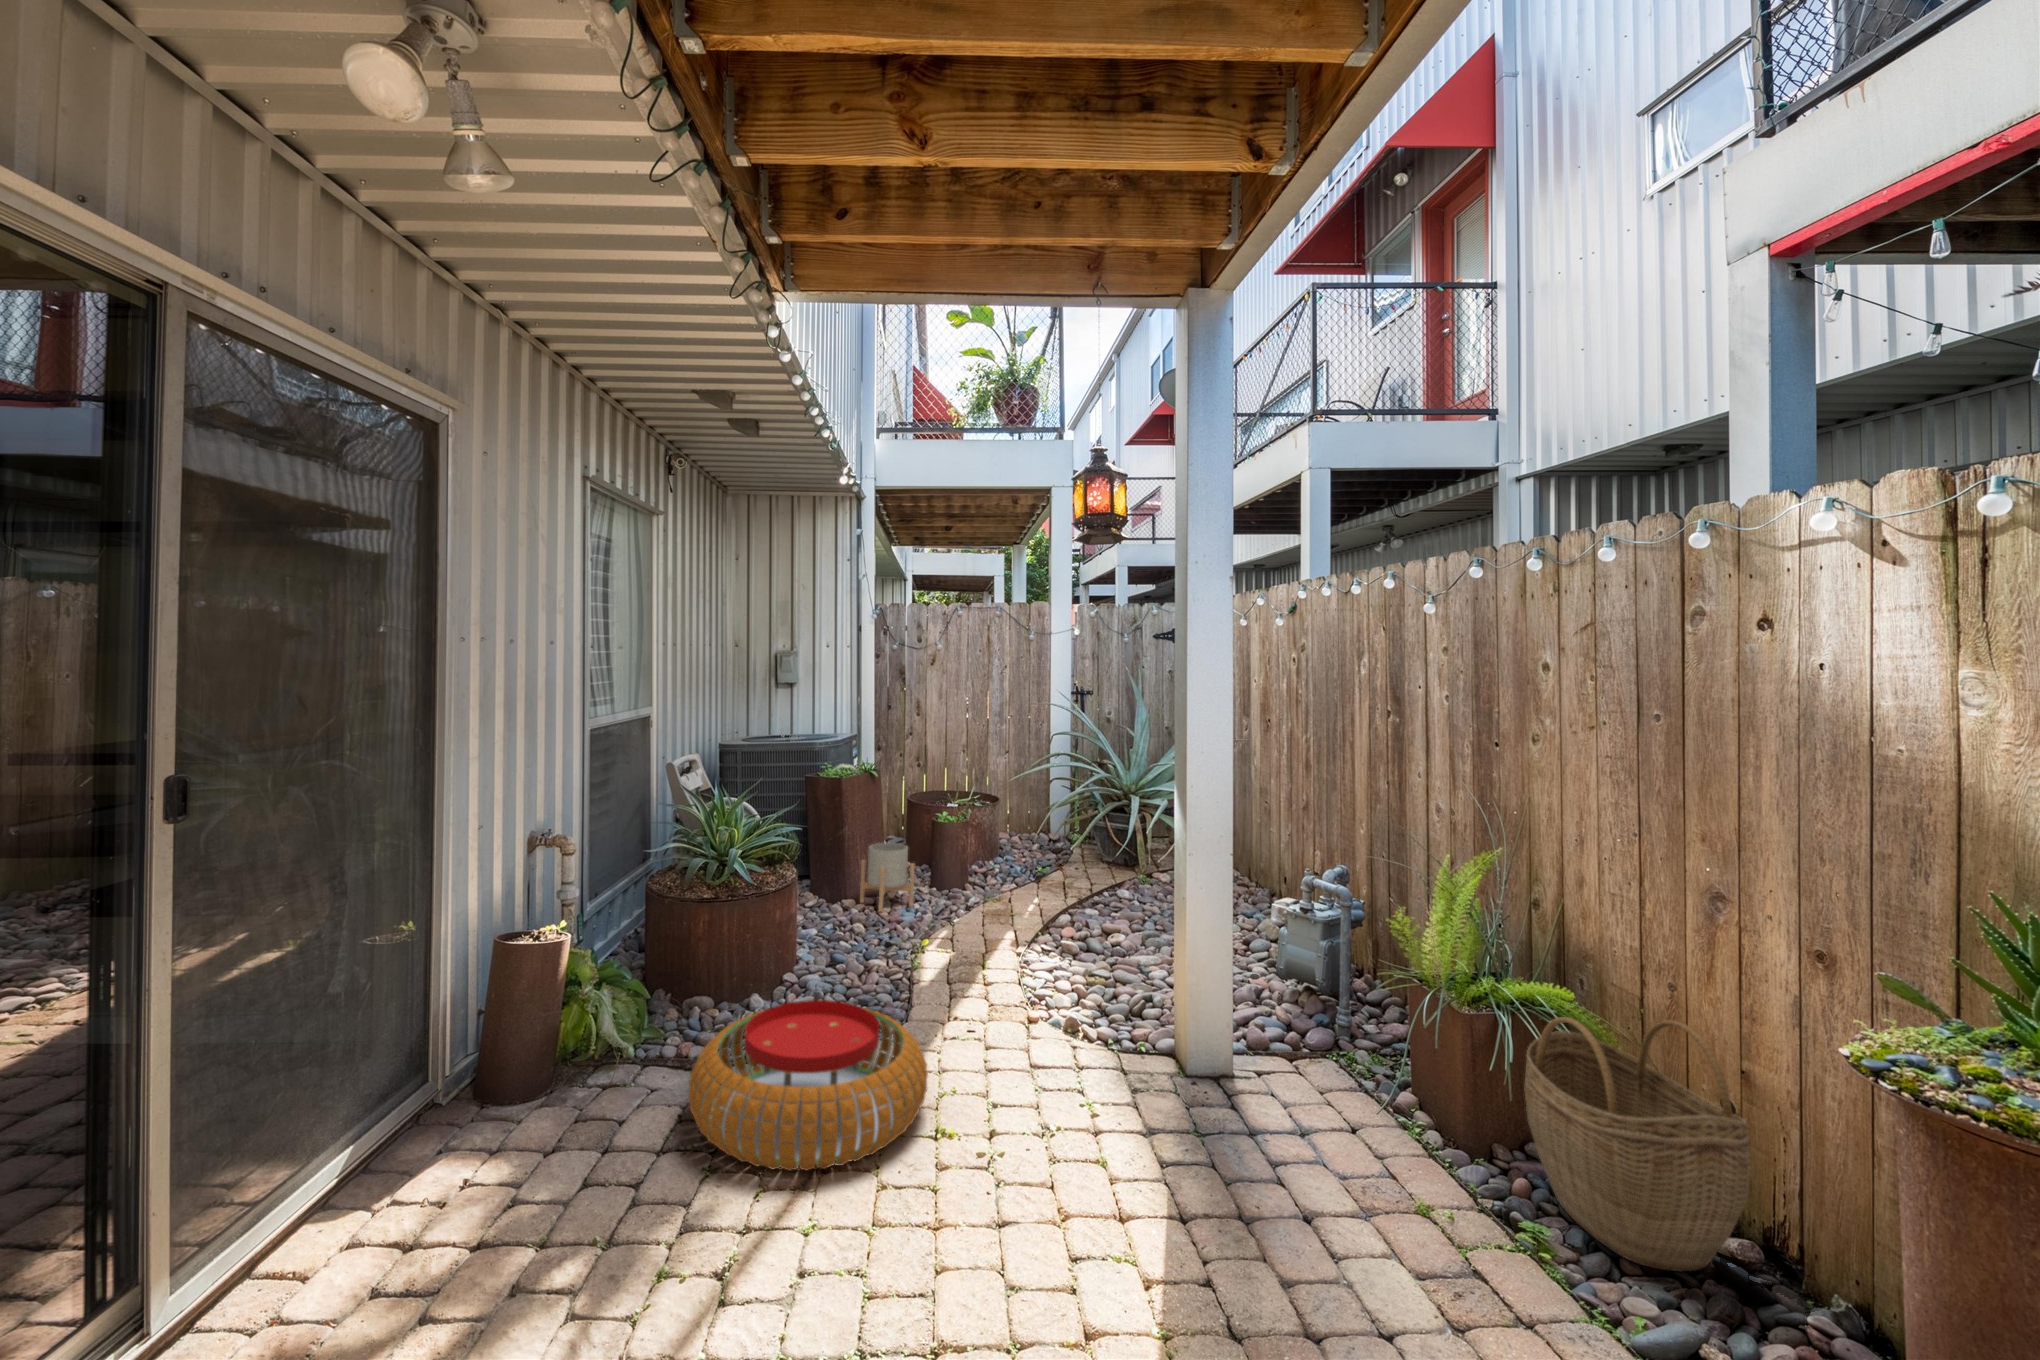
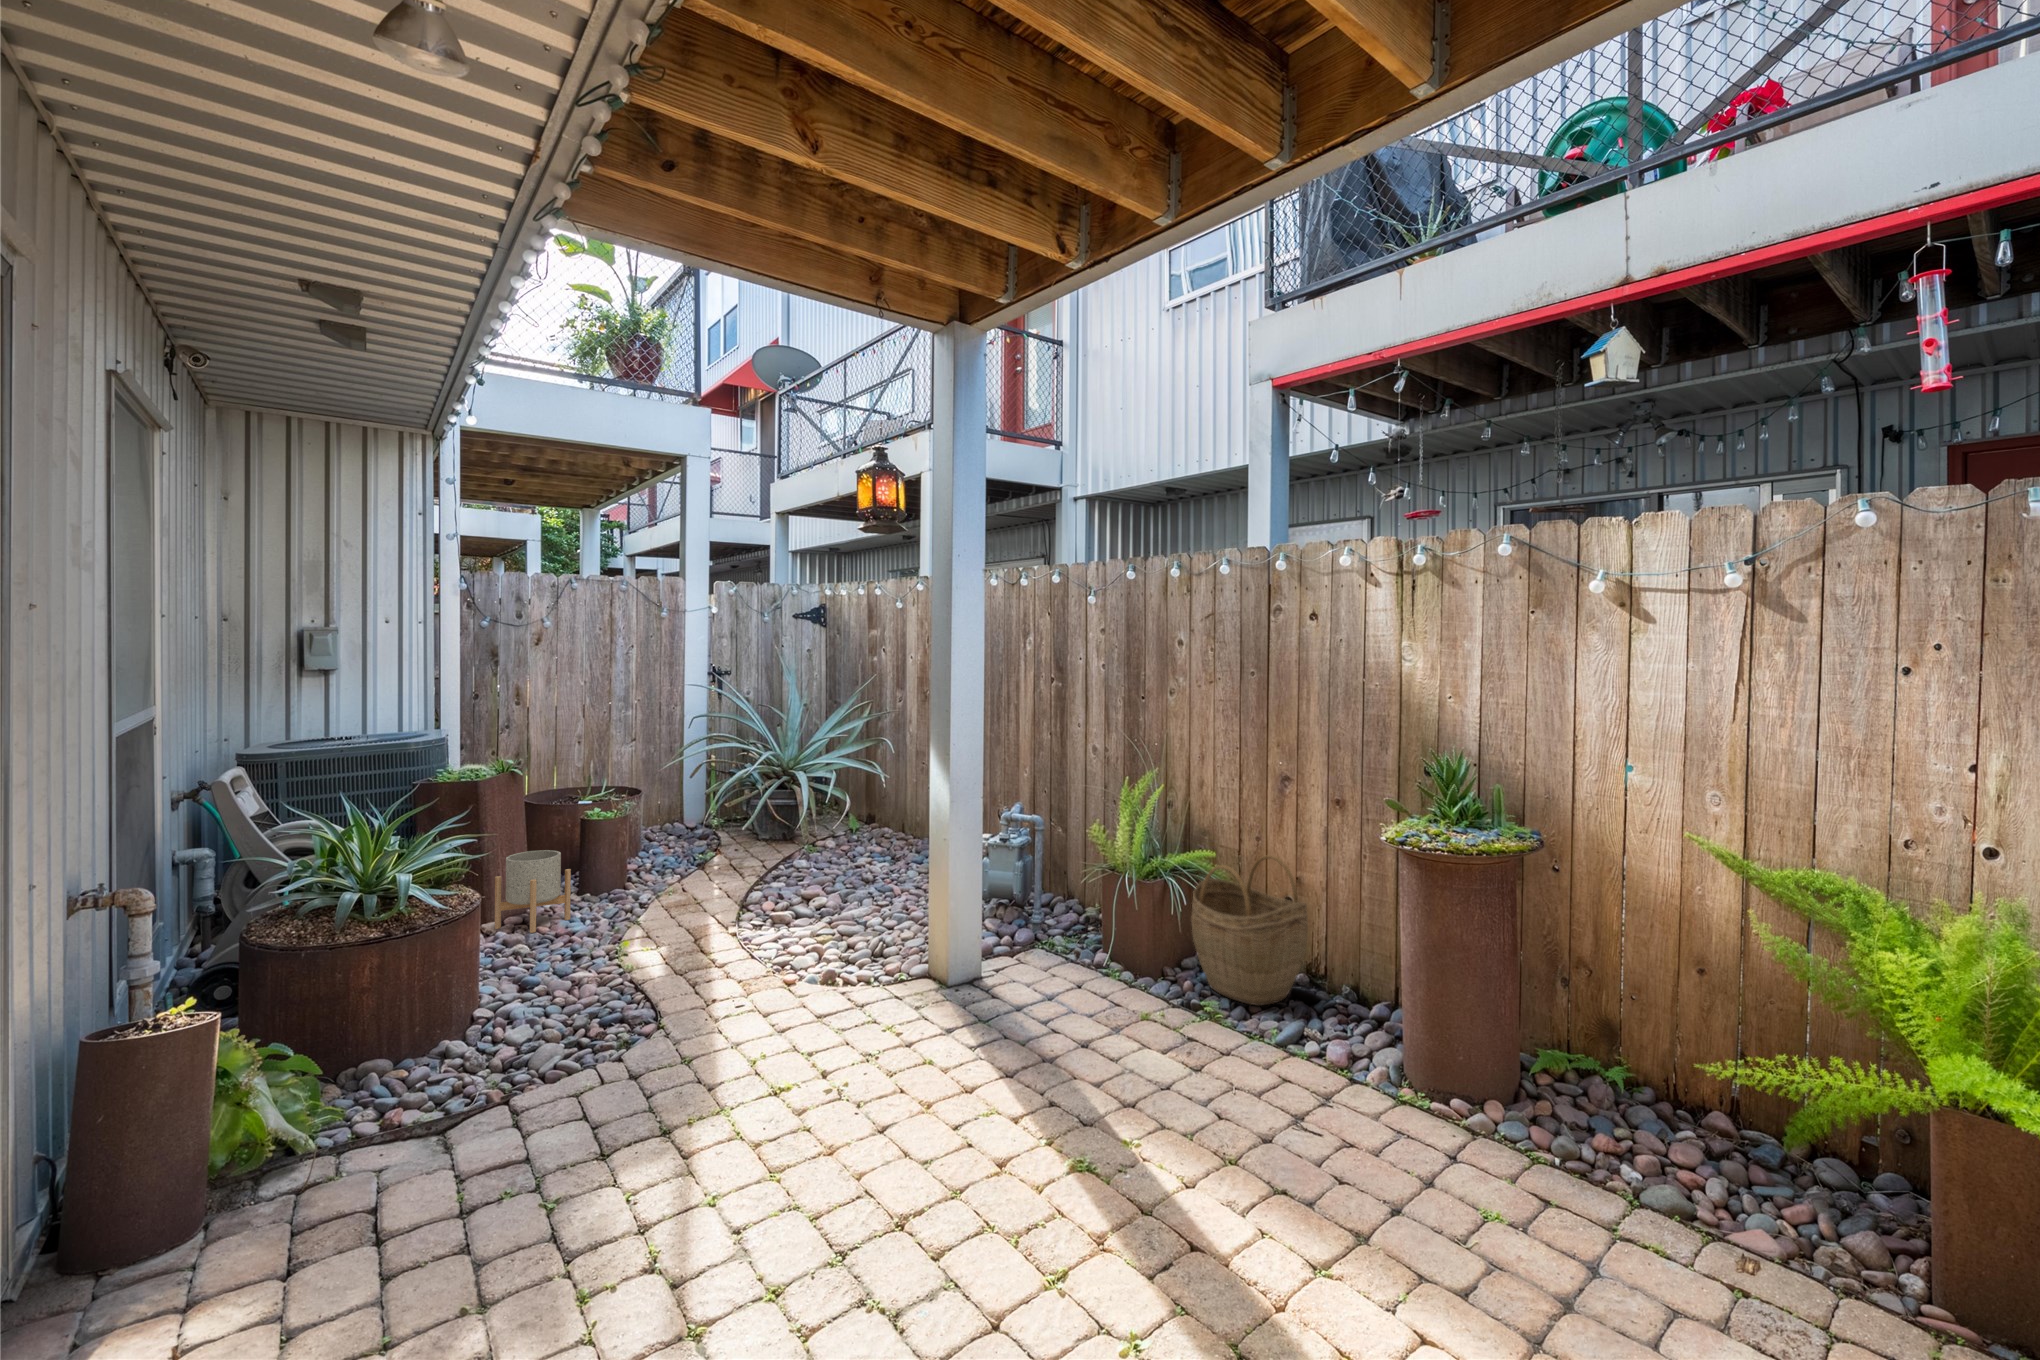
pouf: present [688,1000,928,1171] -> none [482,1003,760,1179]

